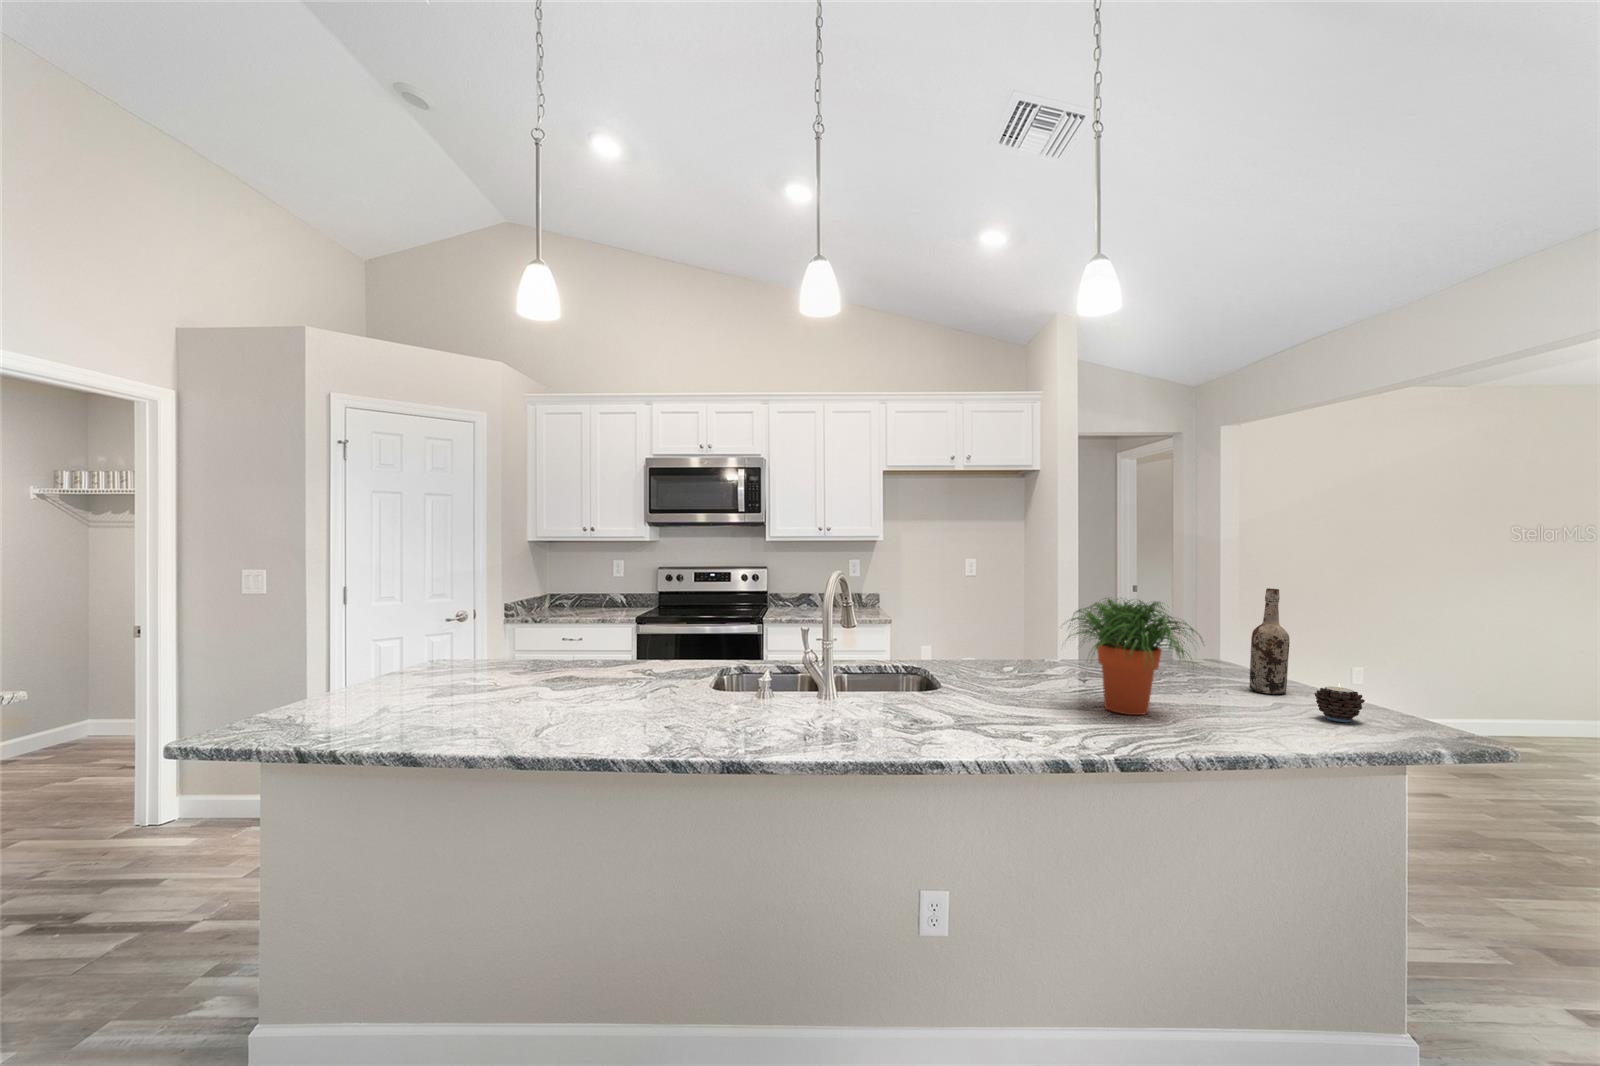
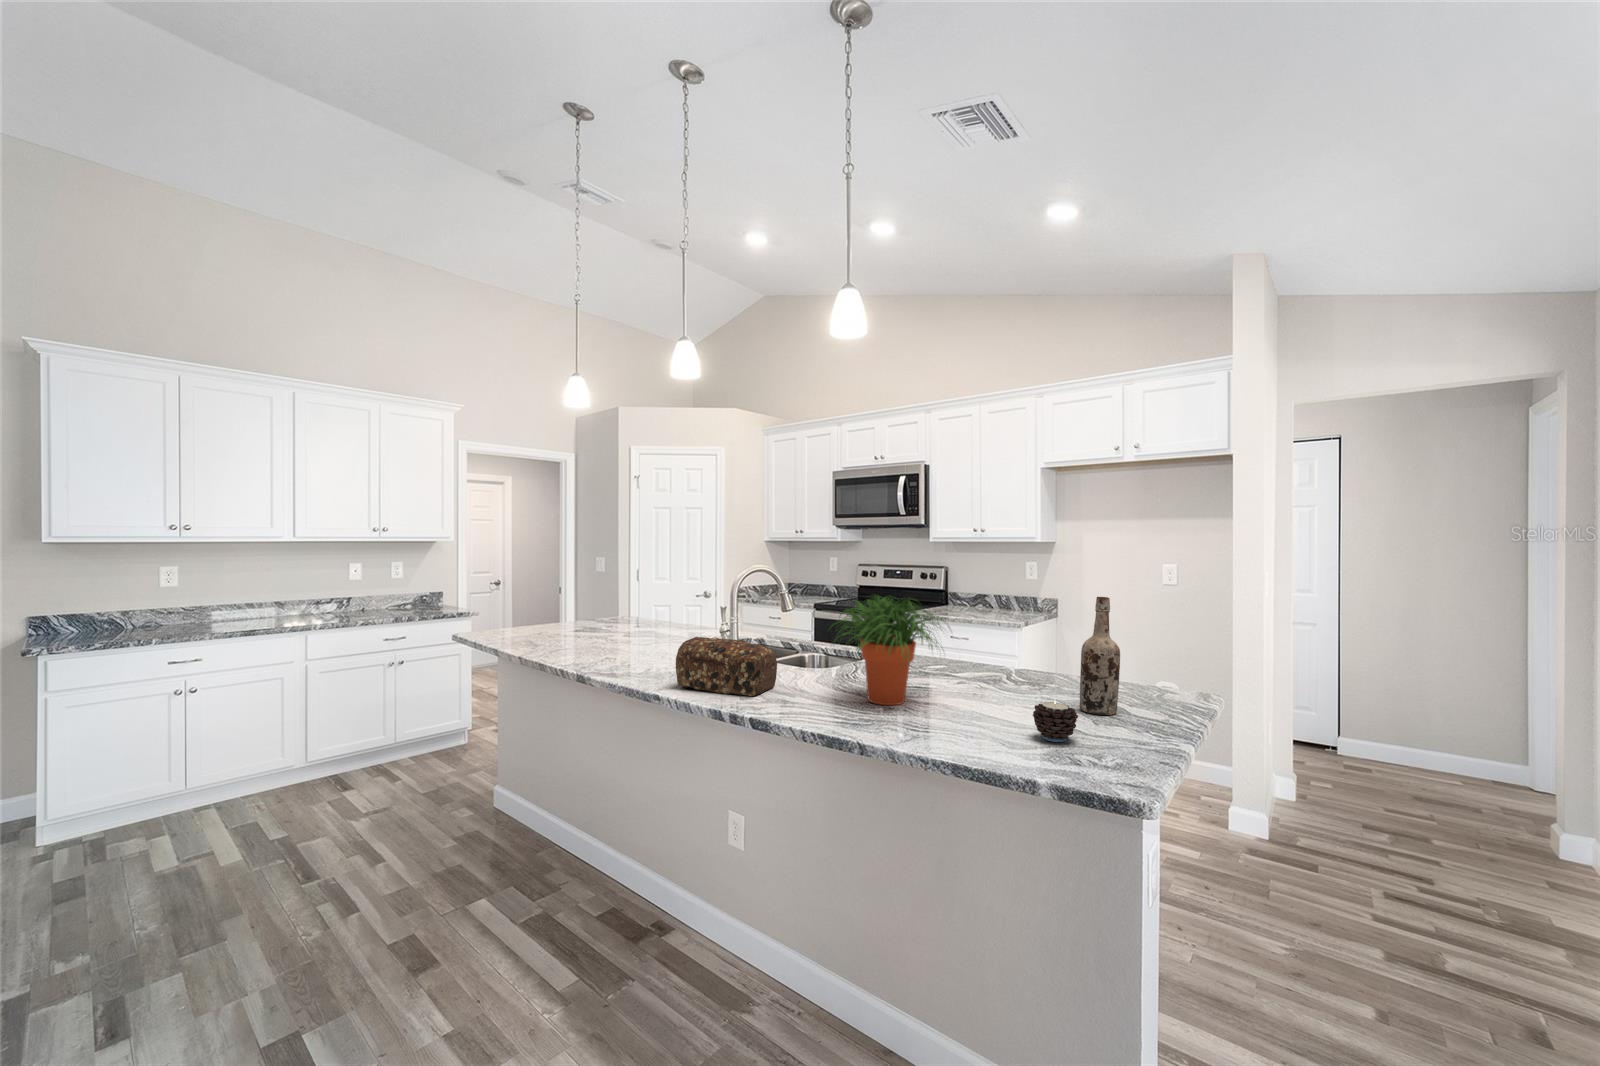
bread loaf: none [895,663,1024,732] -> present [676,637,777,696]

